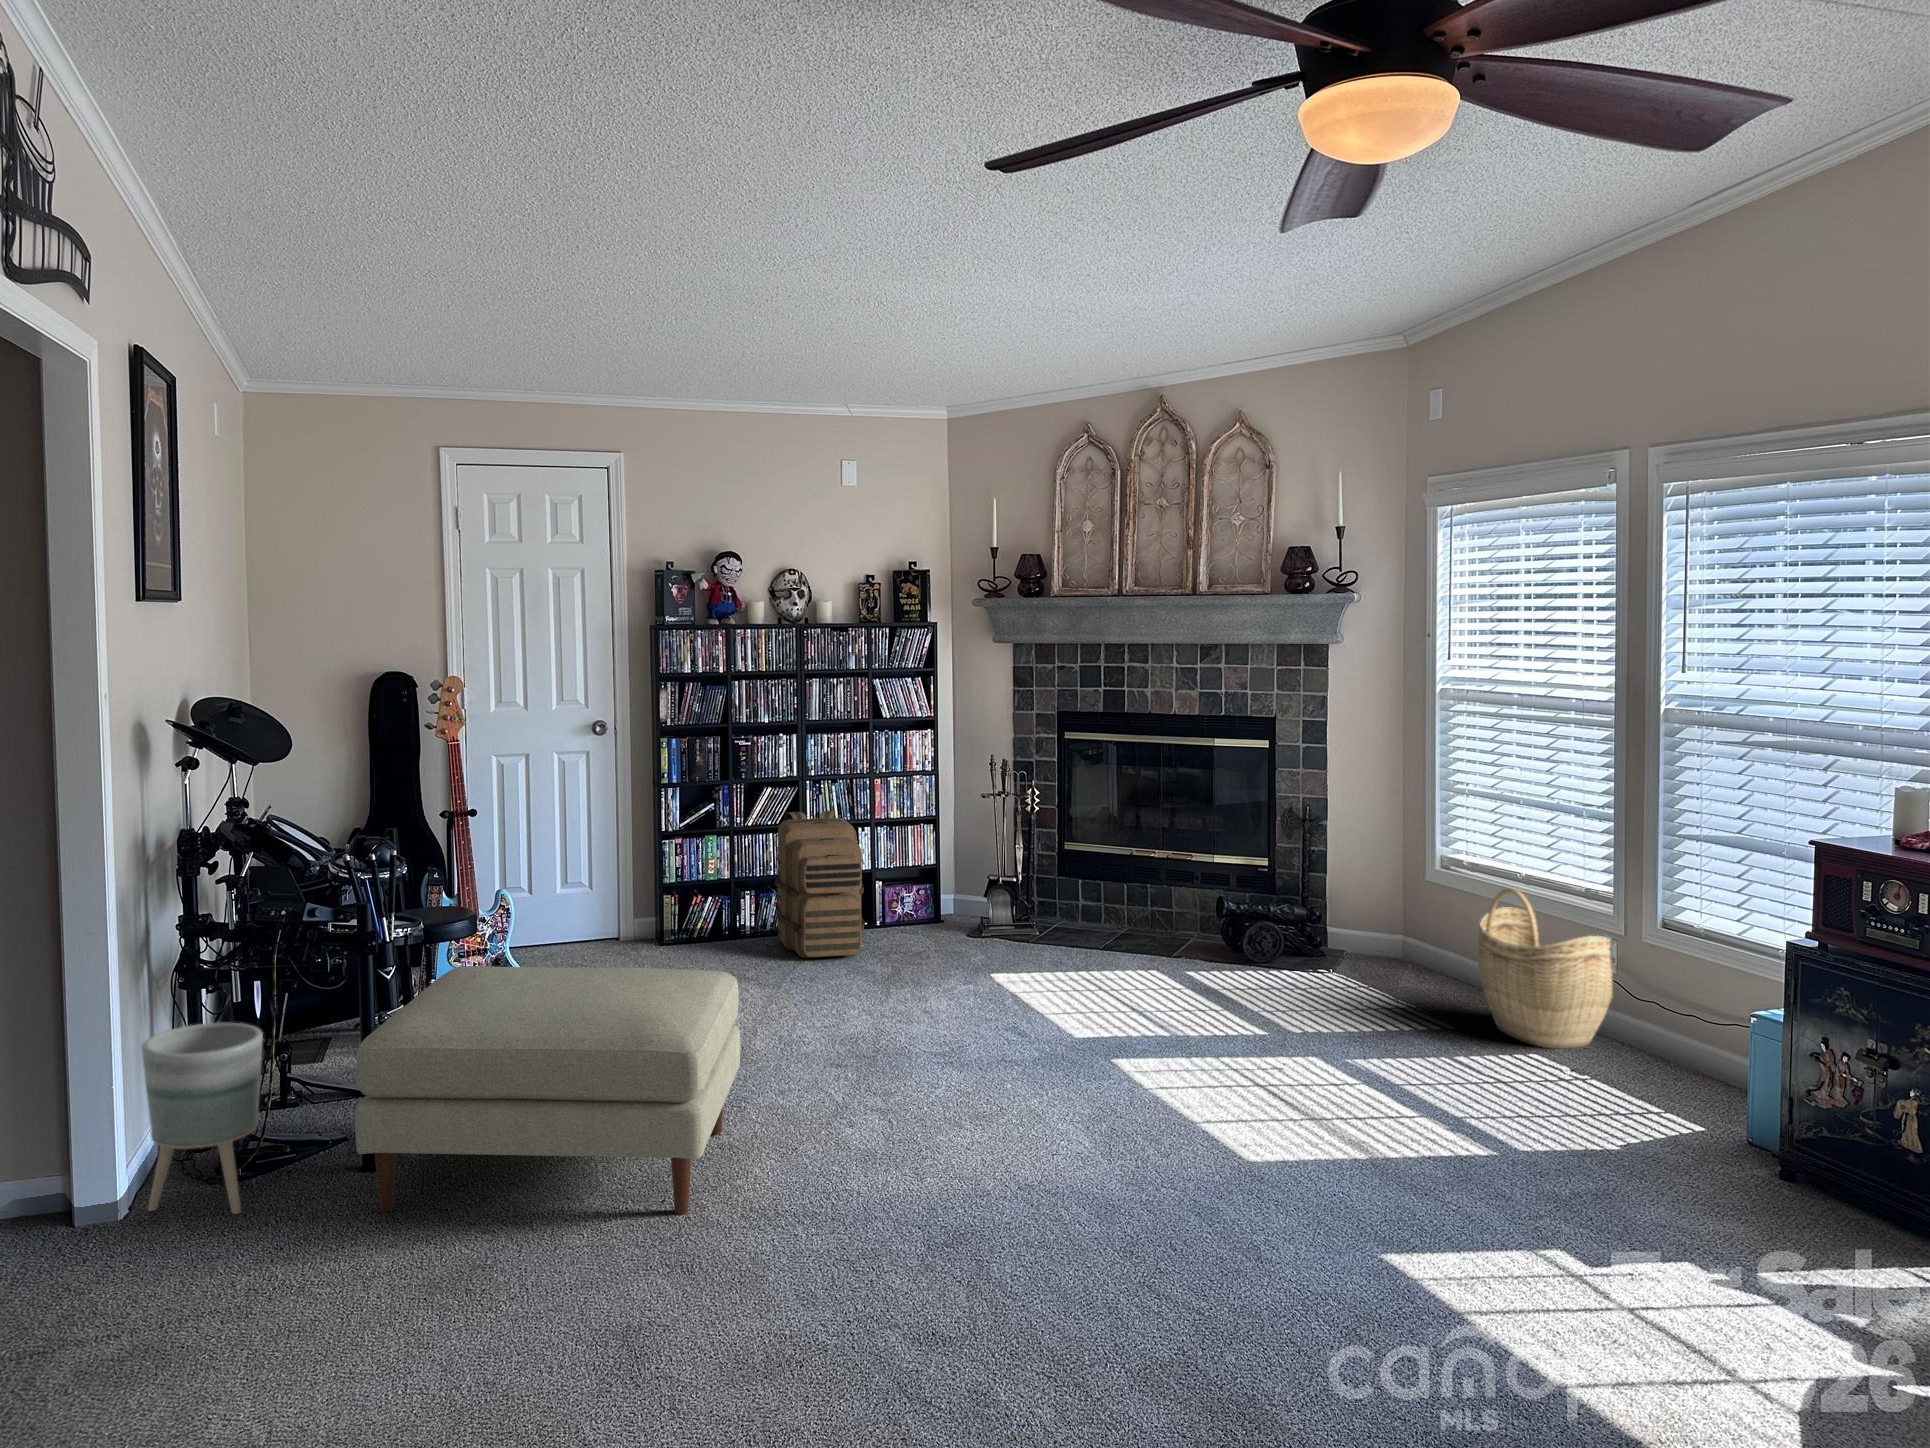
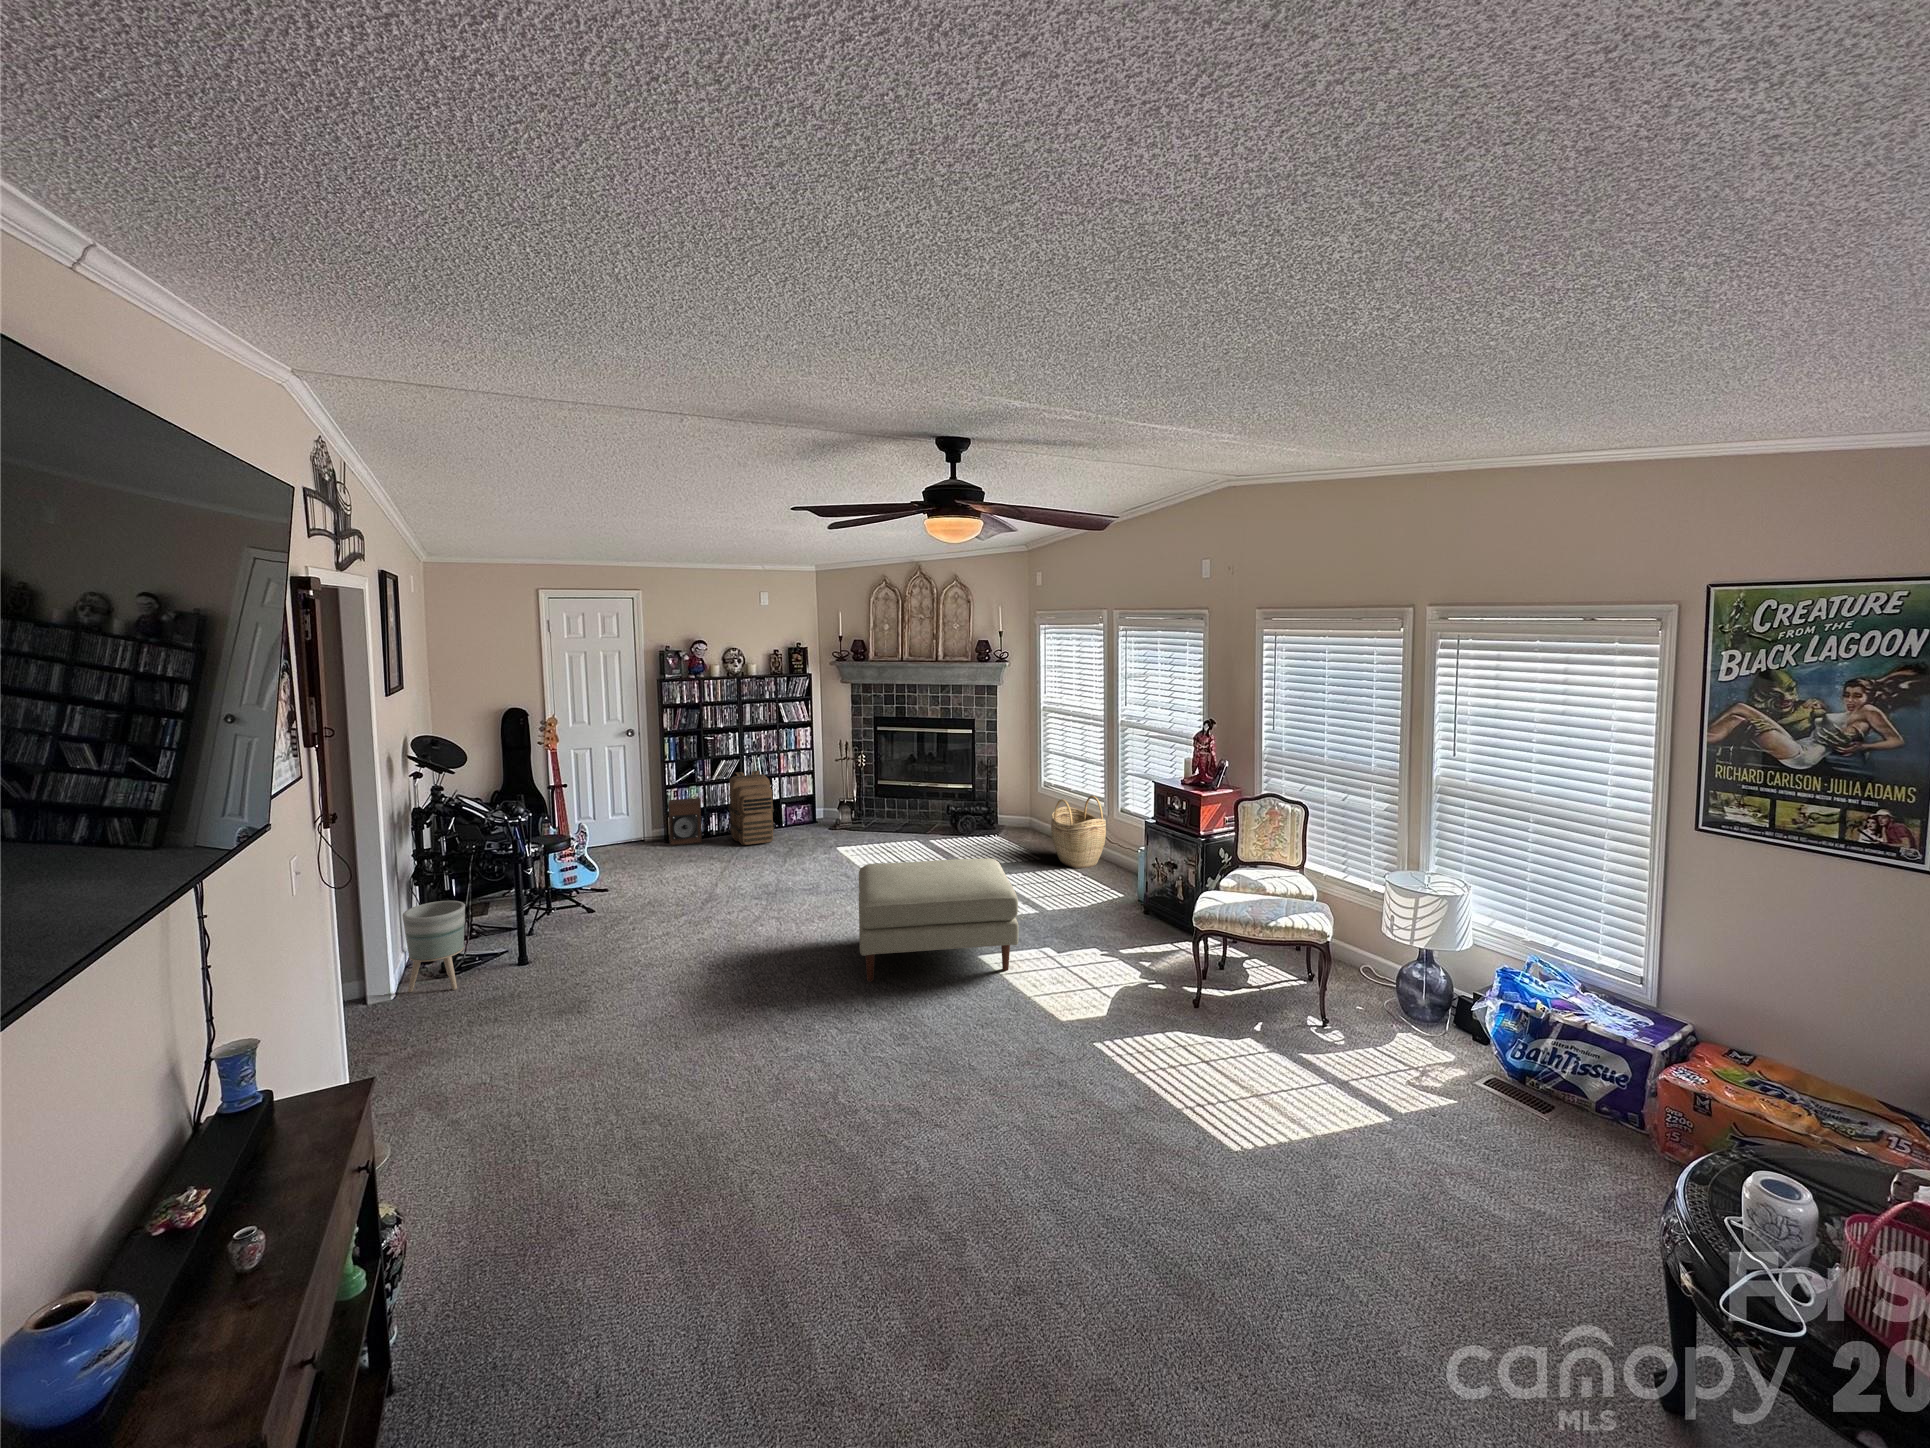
speaker: none [663,860,723,952] -> present [669,798,702,846]
ottoman: present [355,966,740,1215] -> present [859,858,1019,981]

